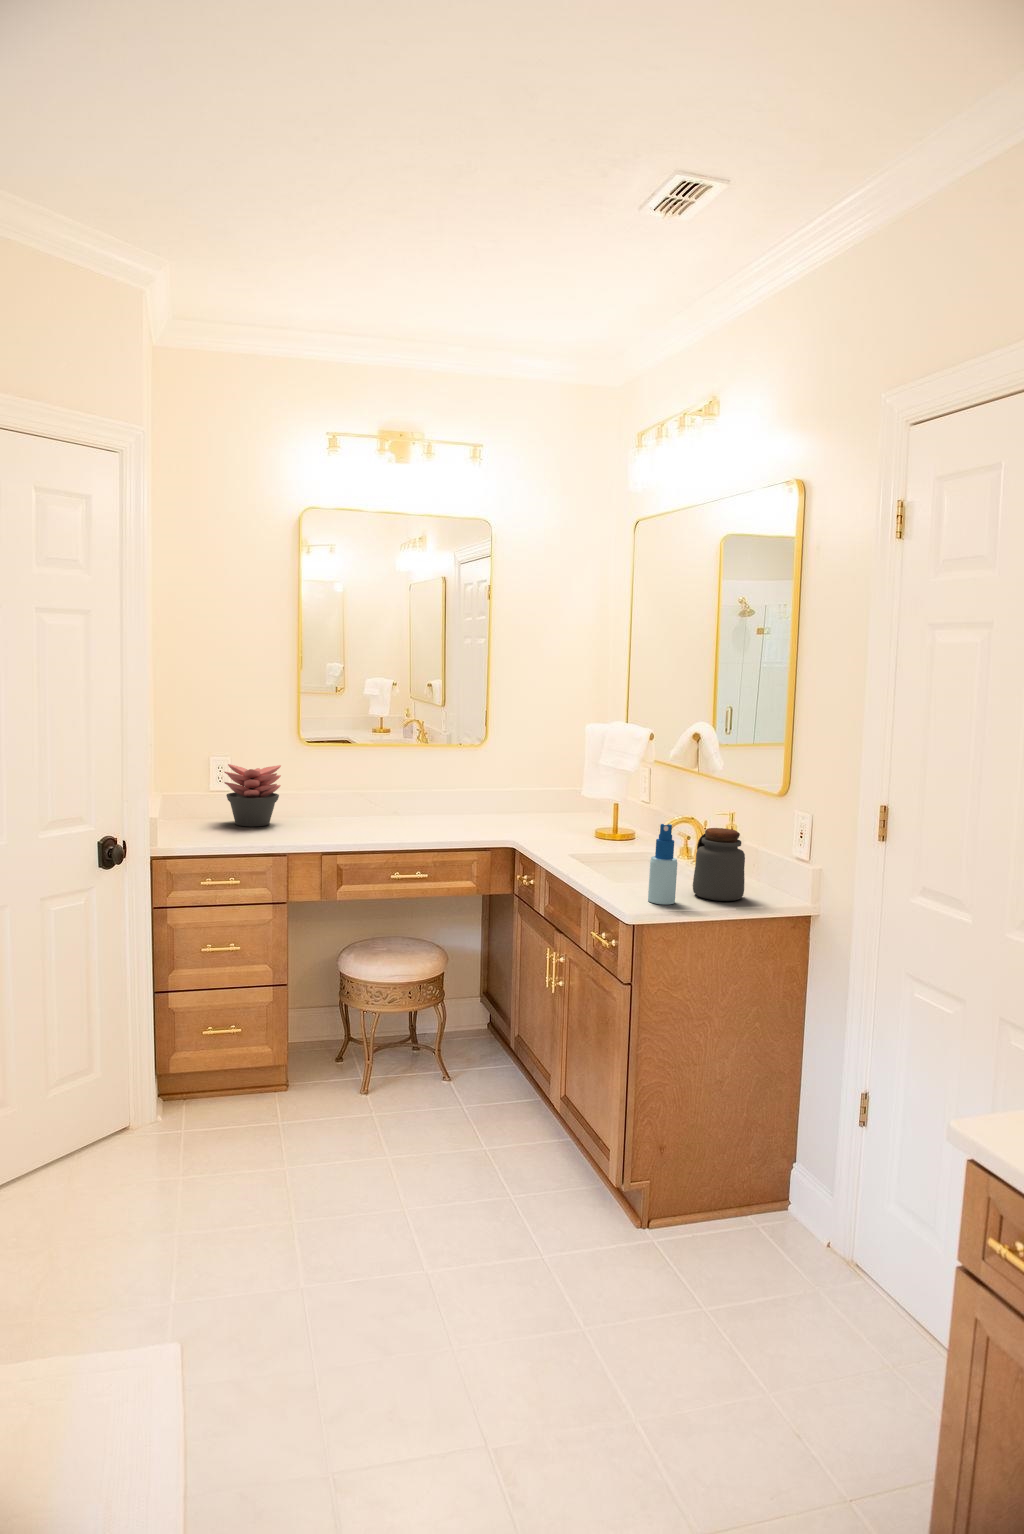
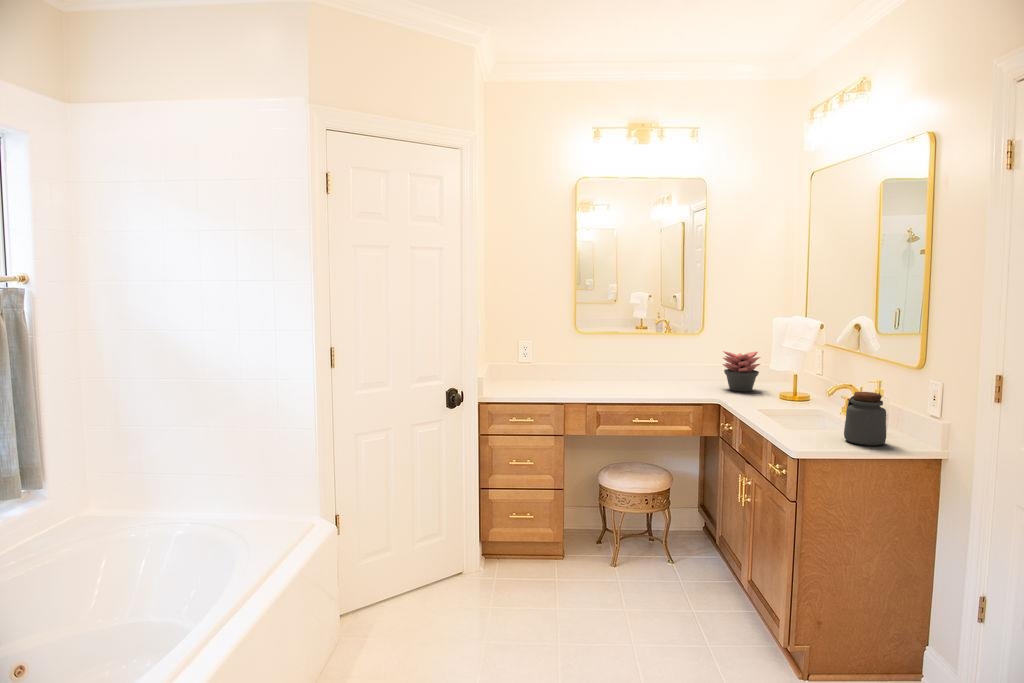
succulent plant: present [224,764,281,826] -> present [723,351,760,392]
spray bottle: present [648,824,677,904] -> none [806,388,828,446]

